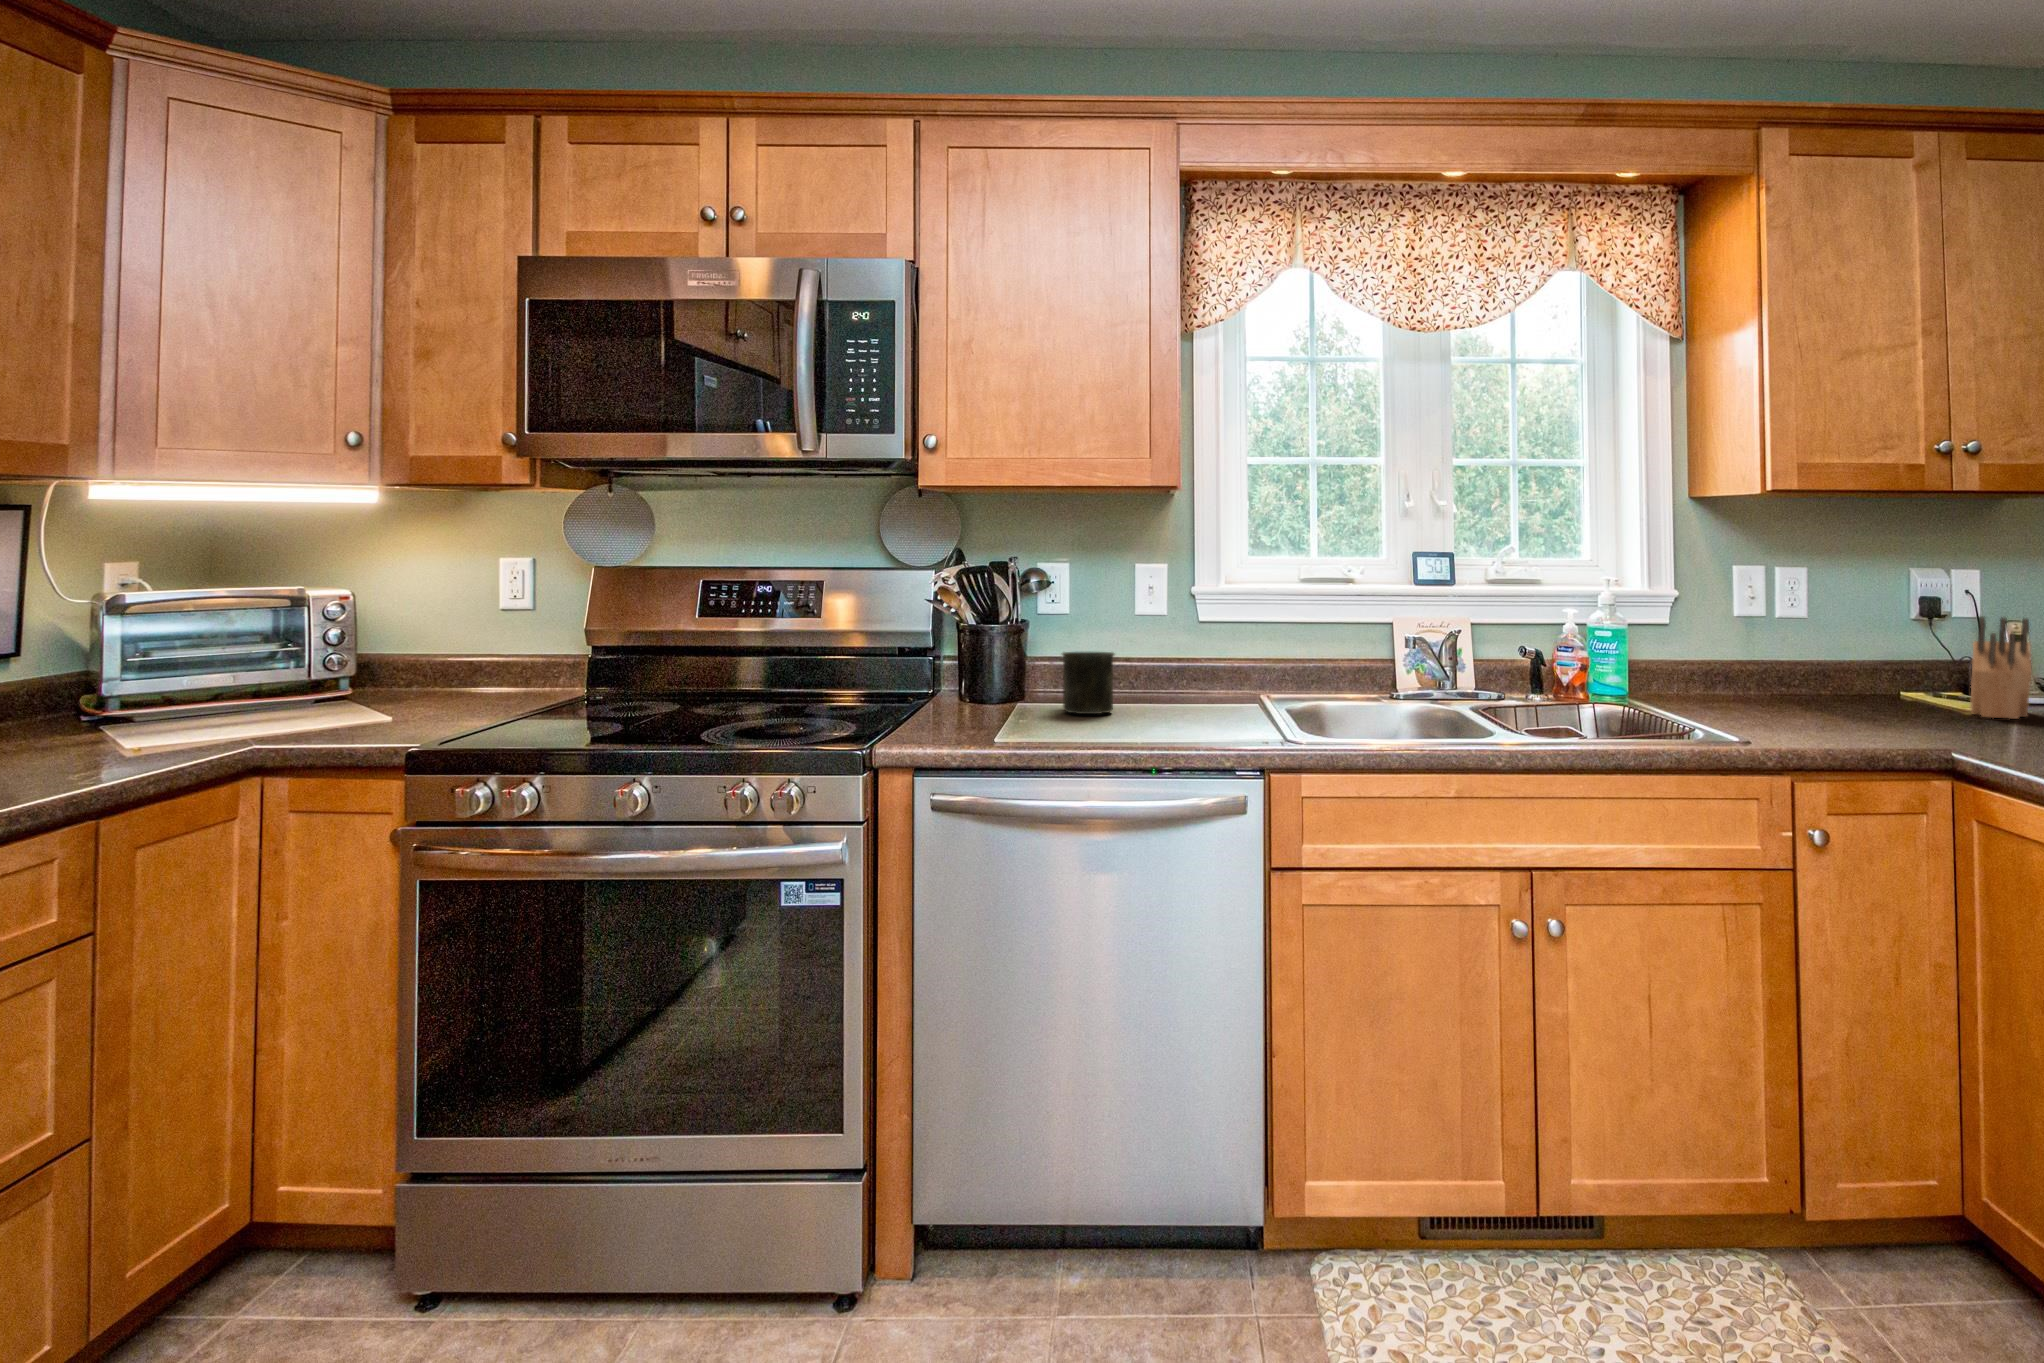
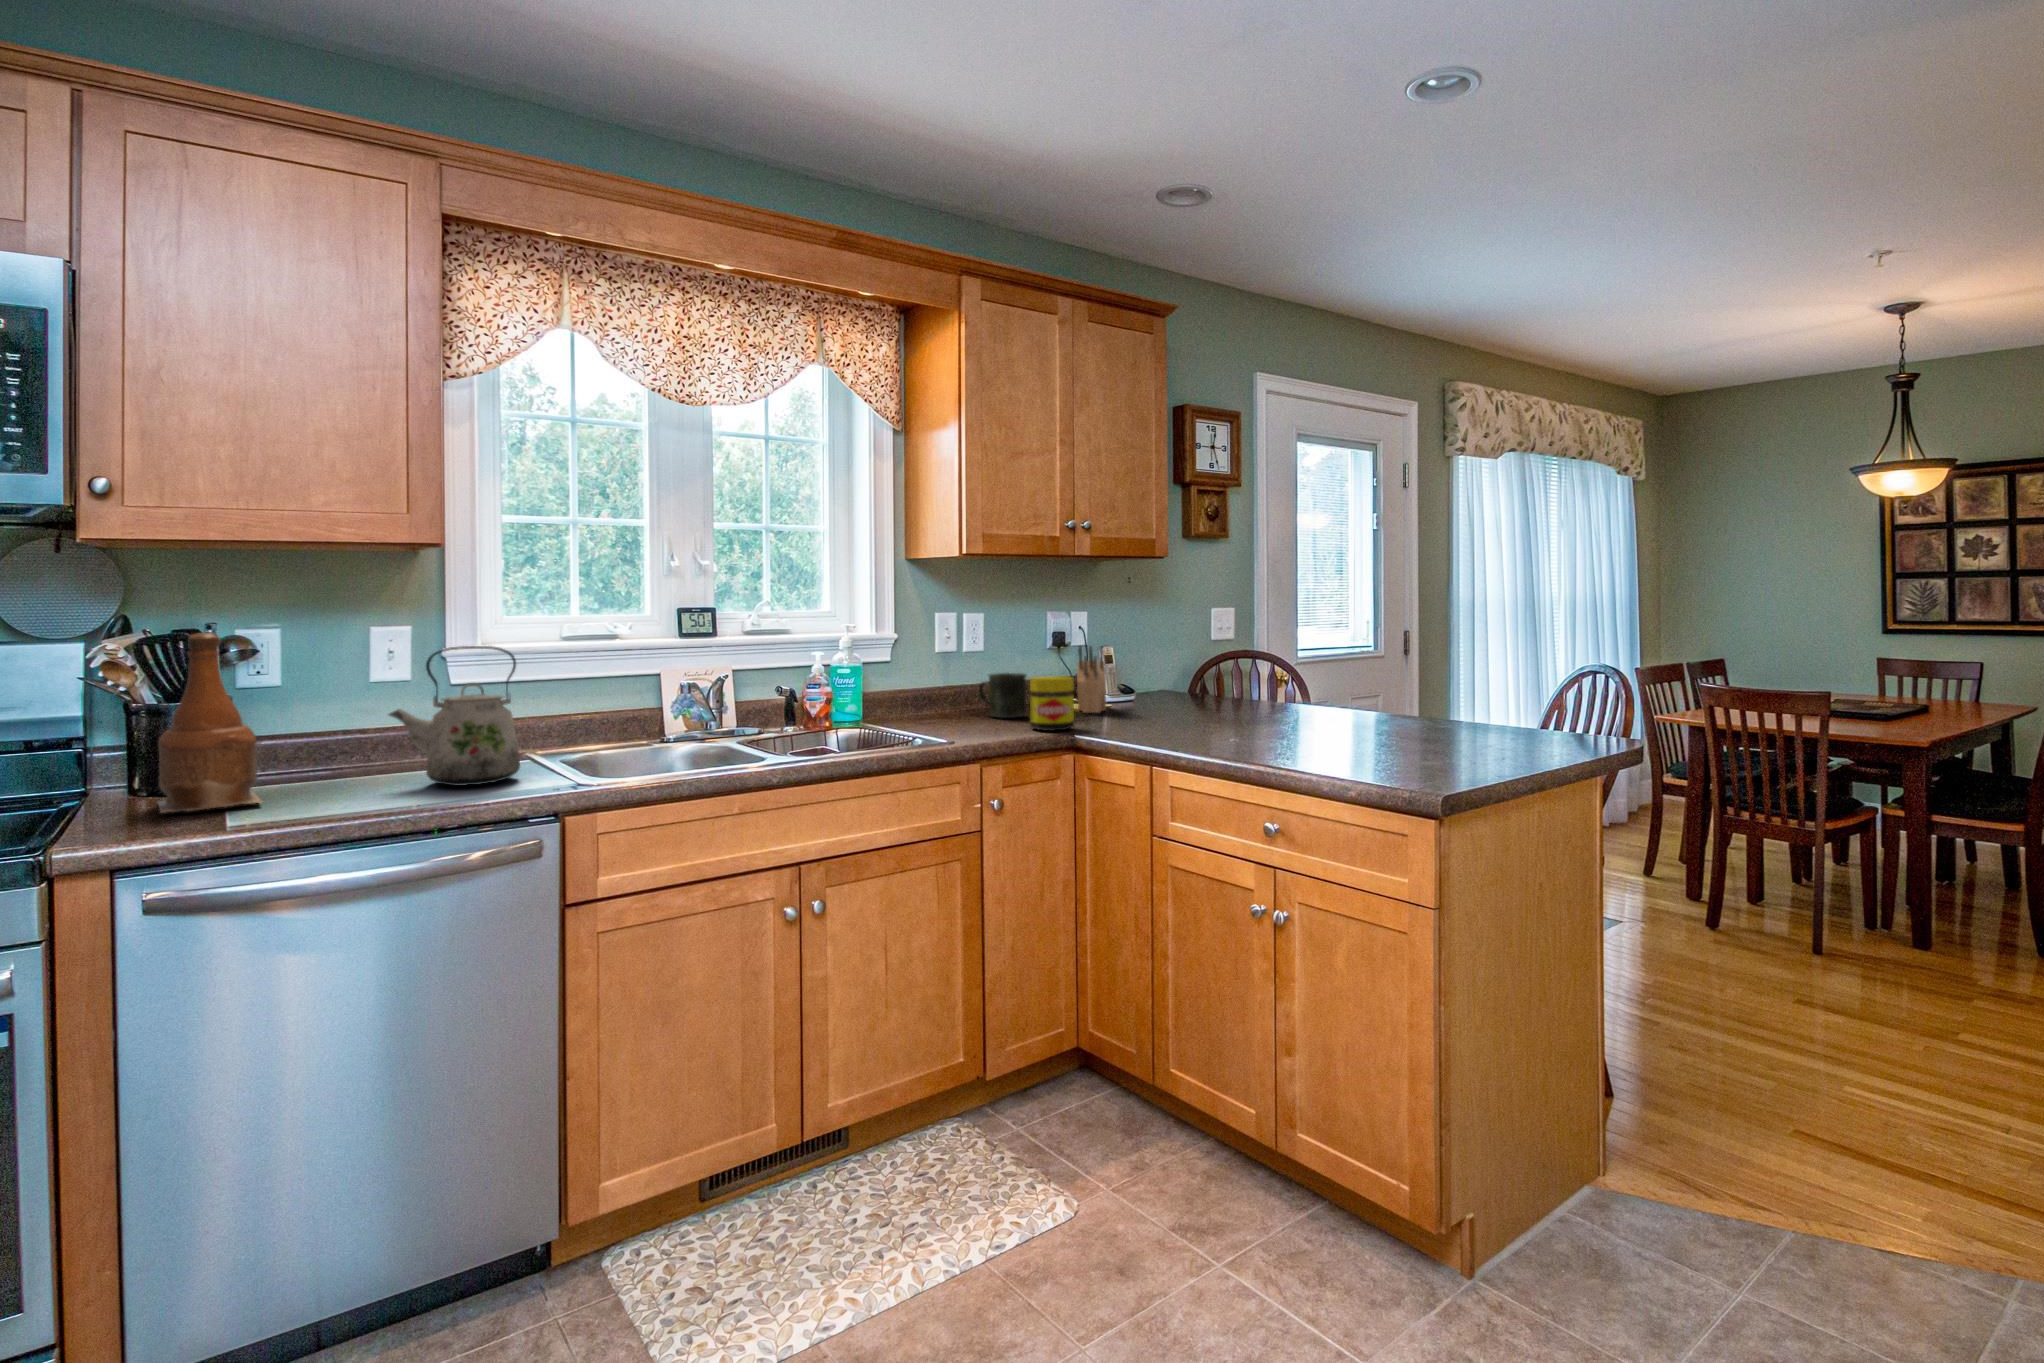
bottle: none [959,576,1028,731] -> present [158,633,261,813]
kettle: none [1125,593,1238,733] -> present [389,646,520,786]
mug: present [1062,652,1114,714] -> present [979,673,1026,718]
jar: none [1893,659,1979,738] -> present [1030,676,1074,731]

